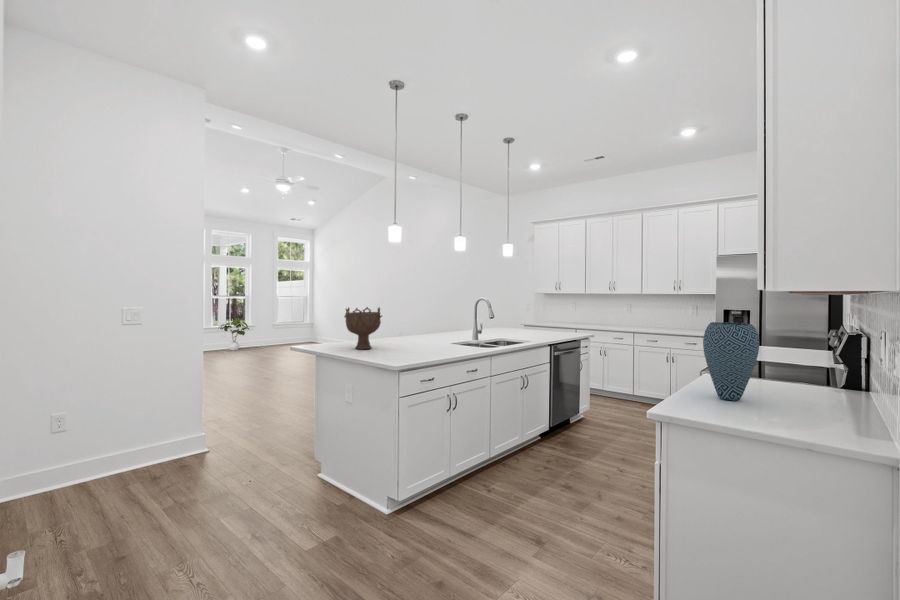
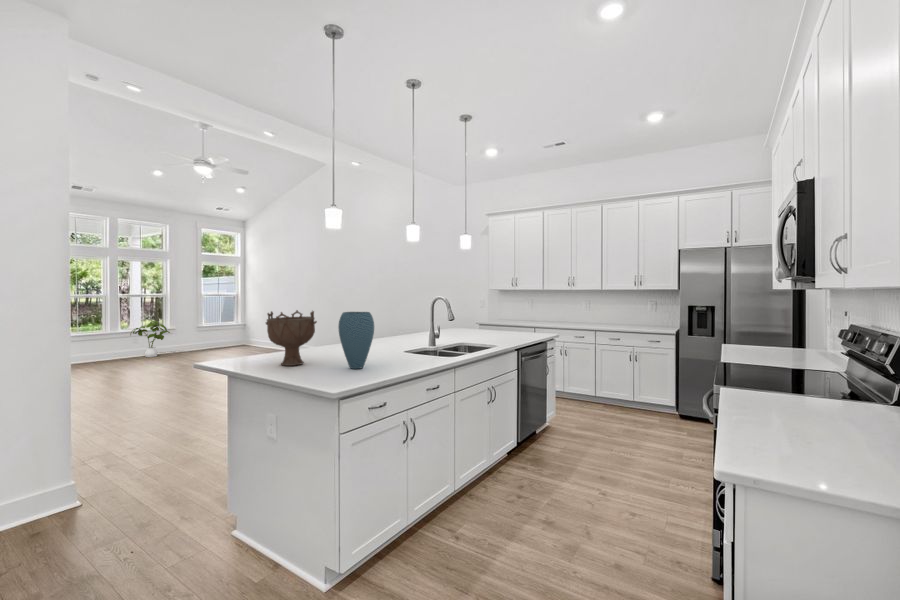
vase: present [703,322,759,401] -> present [338,312,374,369]

